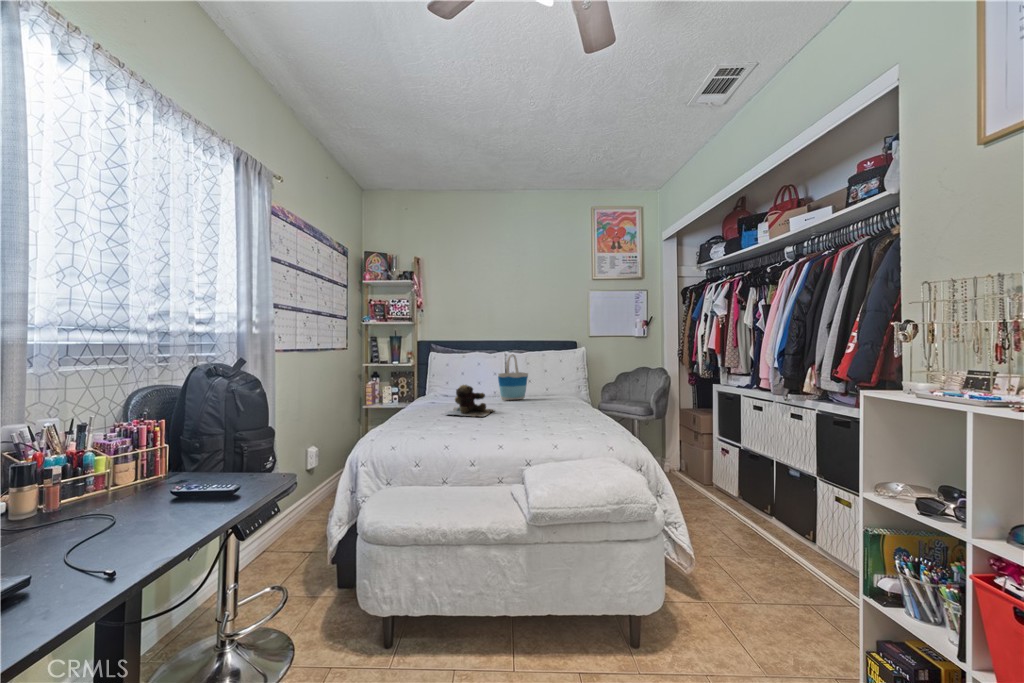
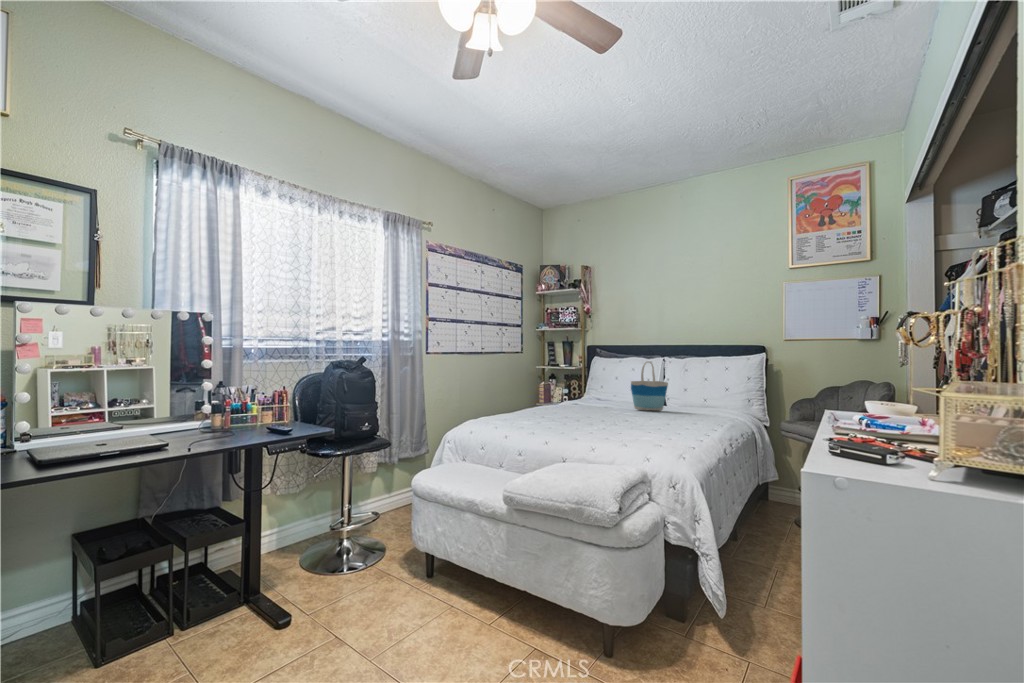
teddy bear: present [445,385,494,417] -> none [549,388,604,420]

